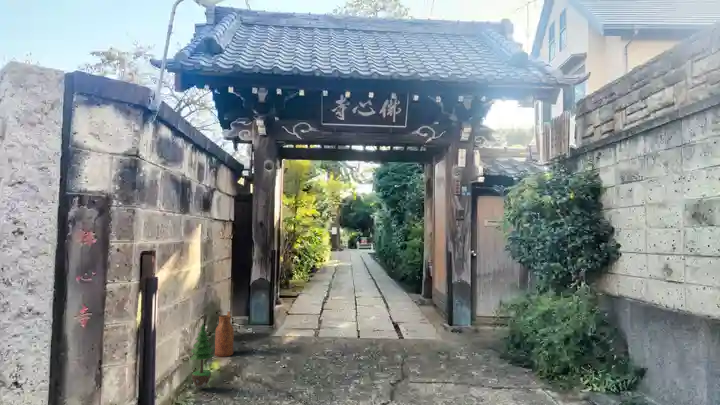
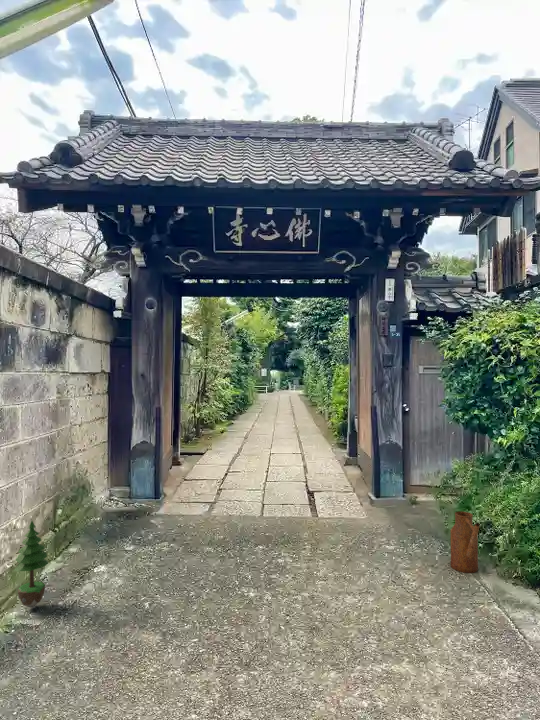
watering can: present [215,311,234,357] -> present [450,511,480,573]

